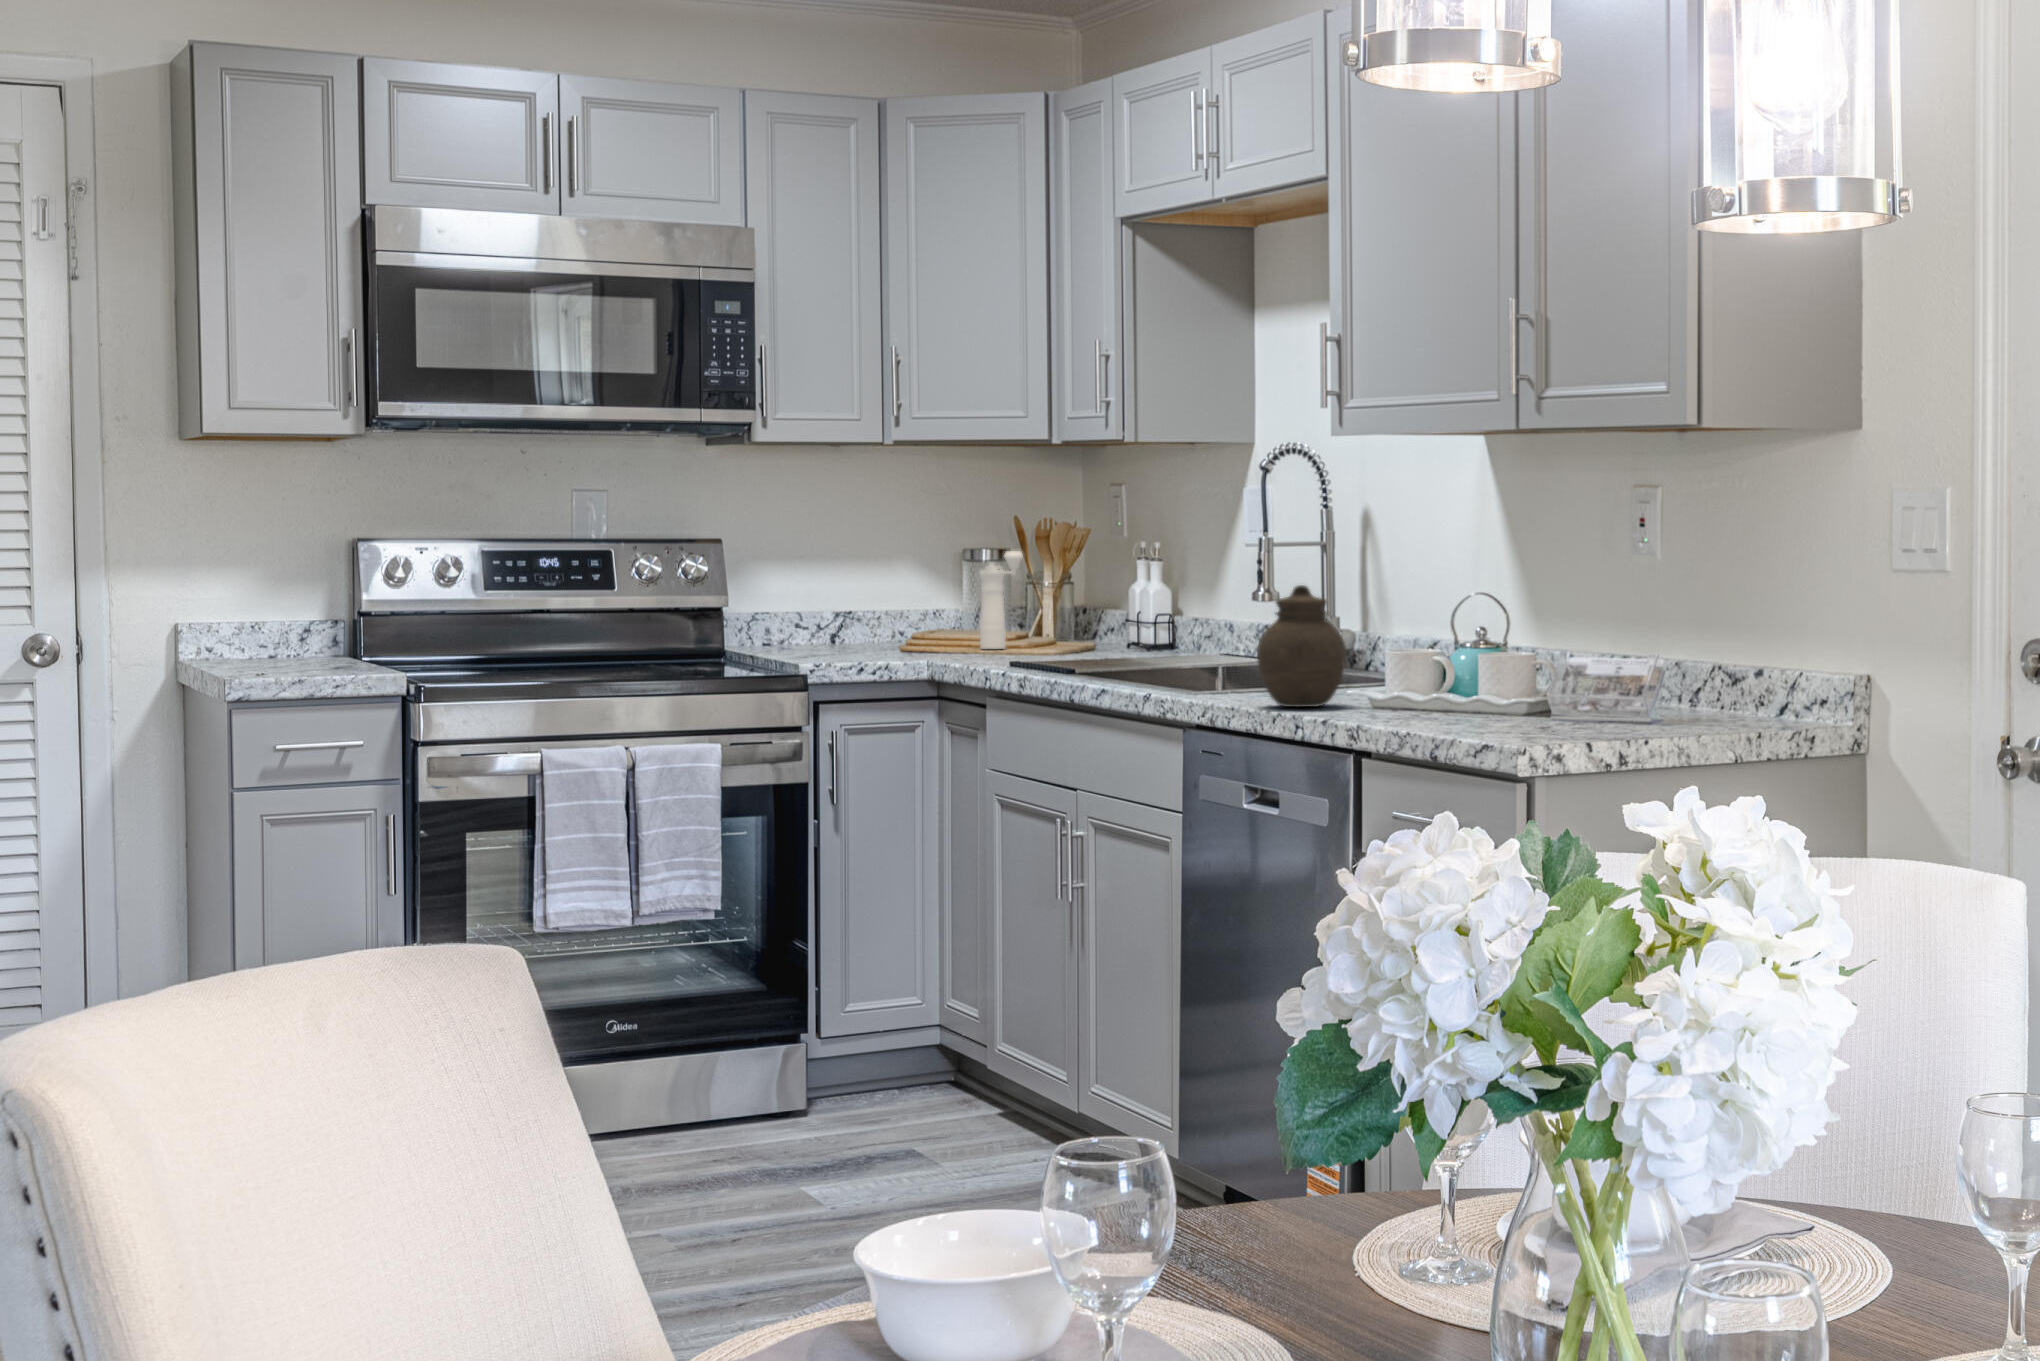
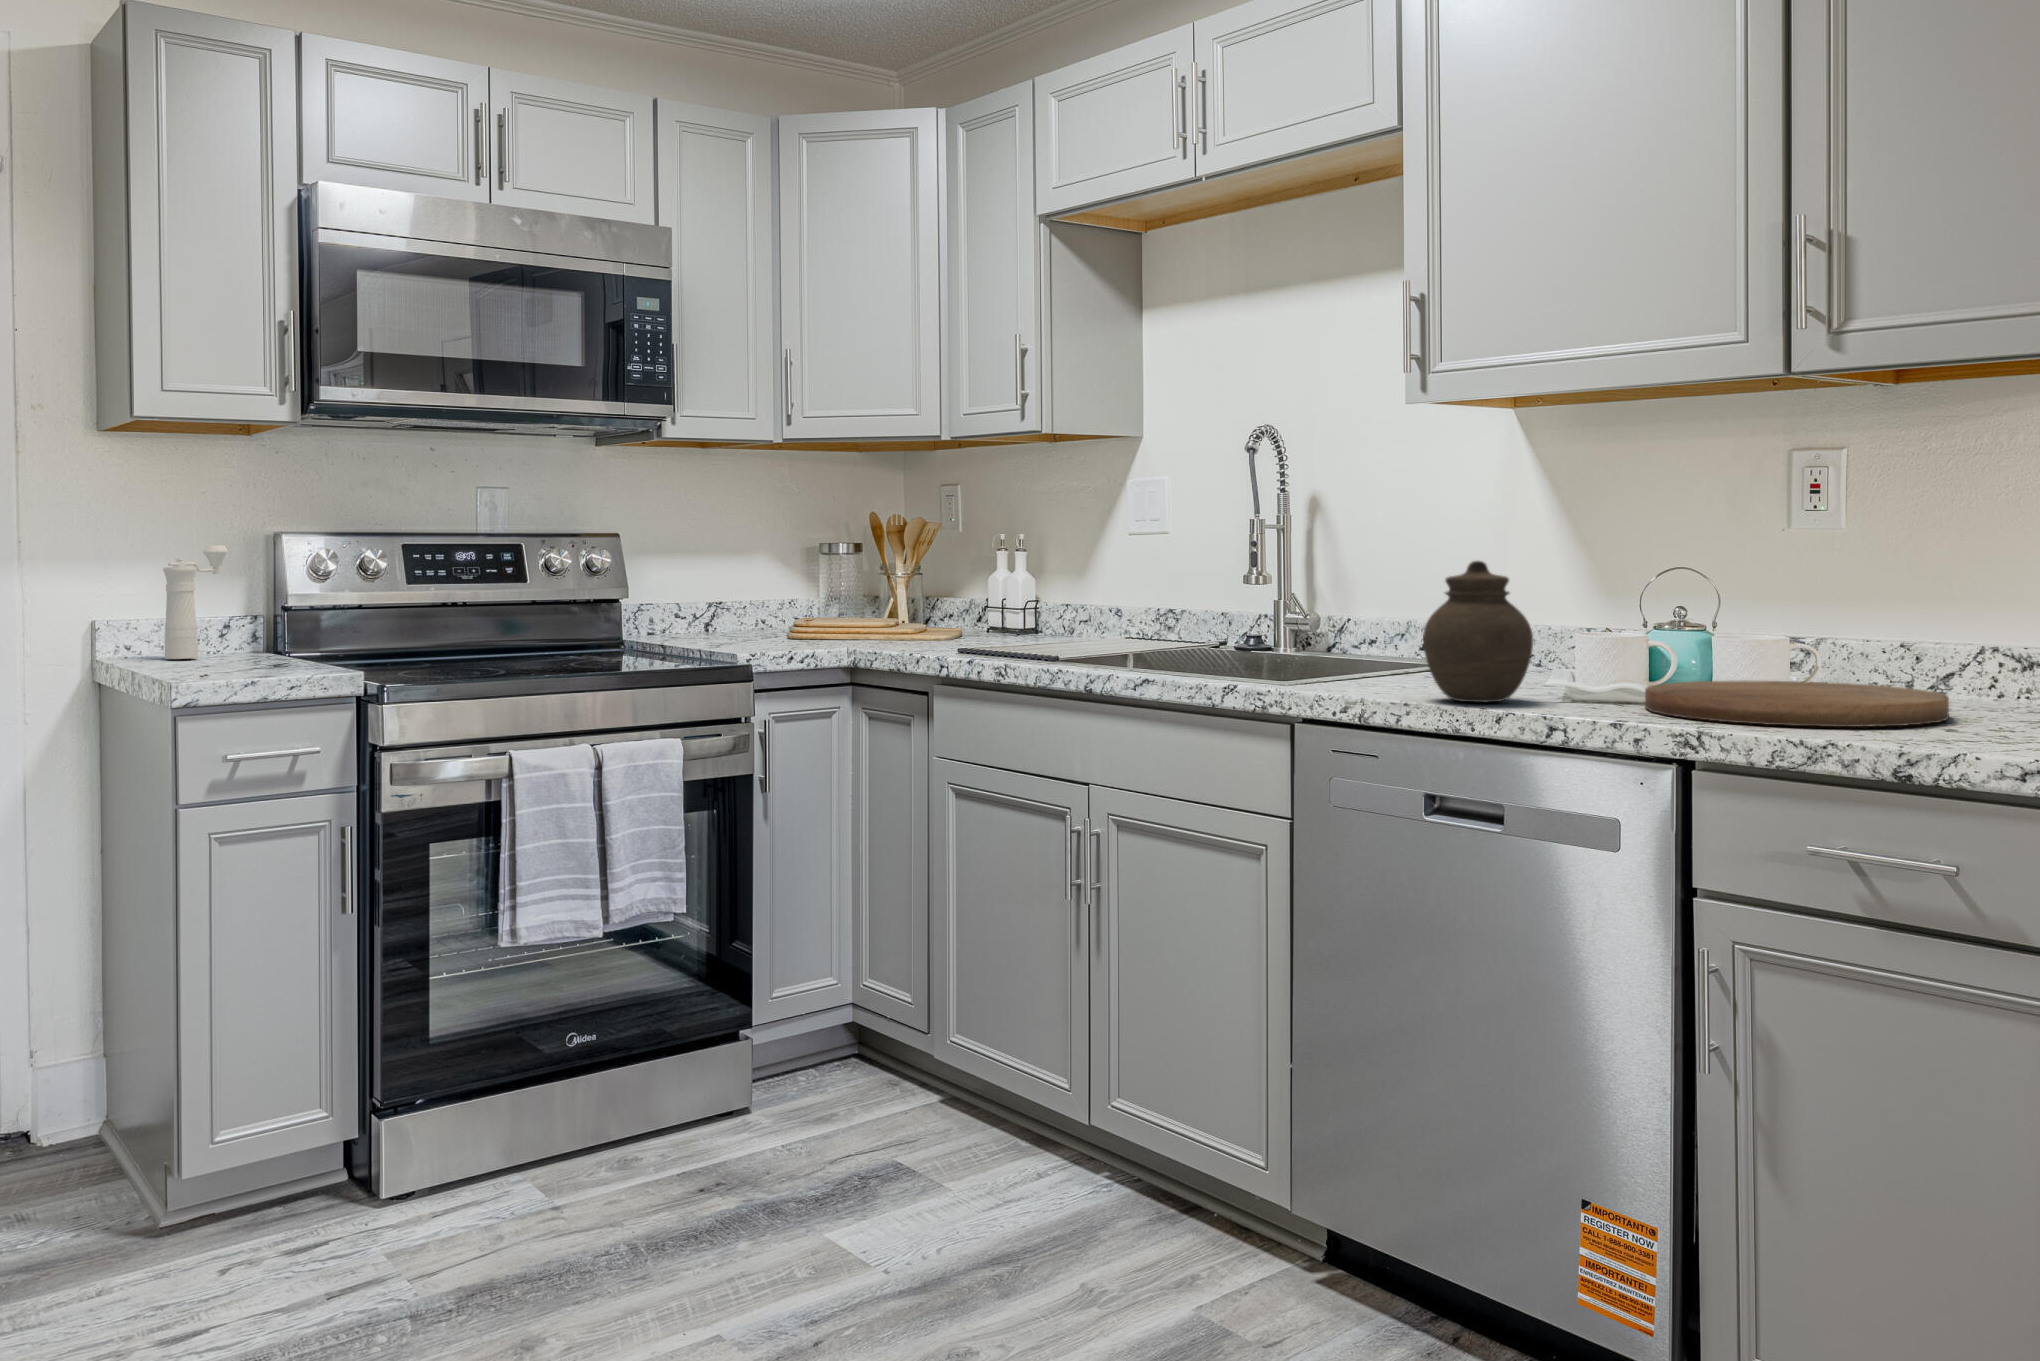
pepper mill: present [979,551,1023,649] -> present [163,545,228,659]
cutting board: none [1397,691,1620,724] -> present [1645,681,1949,727]

